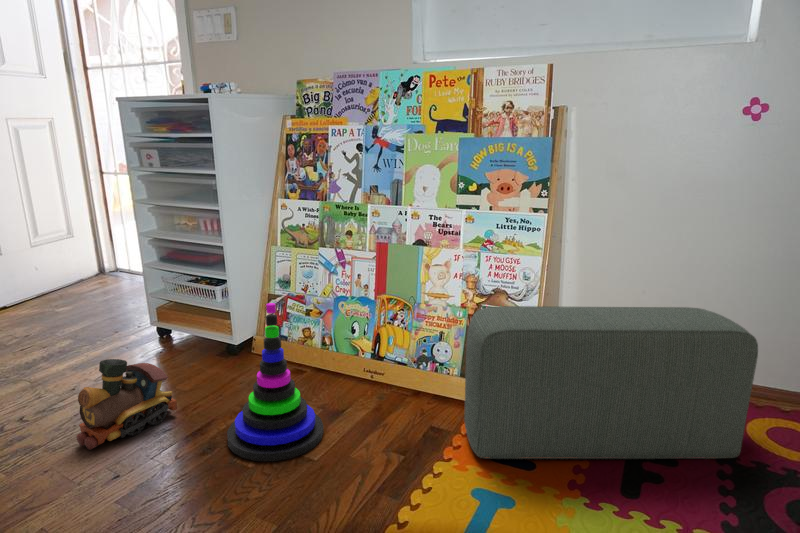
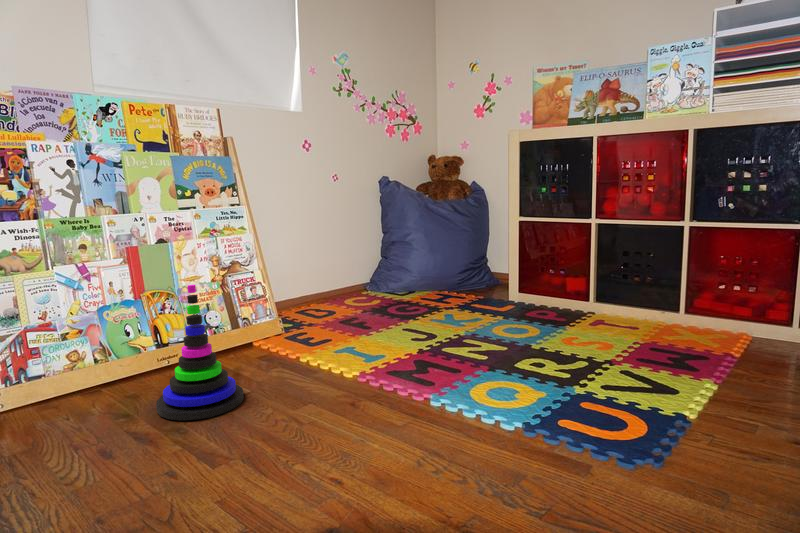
pouf: present [464,306,758,459] -> none [265,245,363,348]
toy train: present [77,359,177,450] -> none [29,390,113,496]

